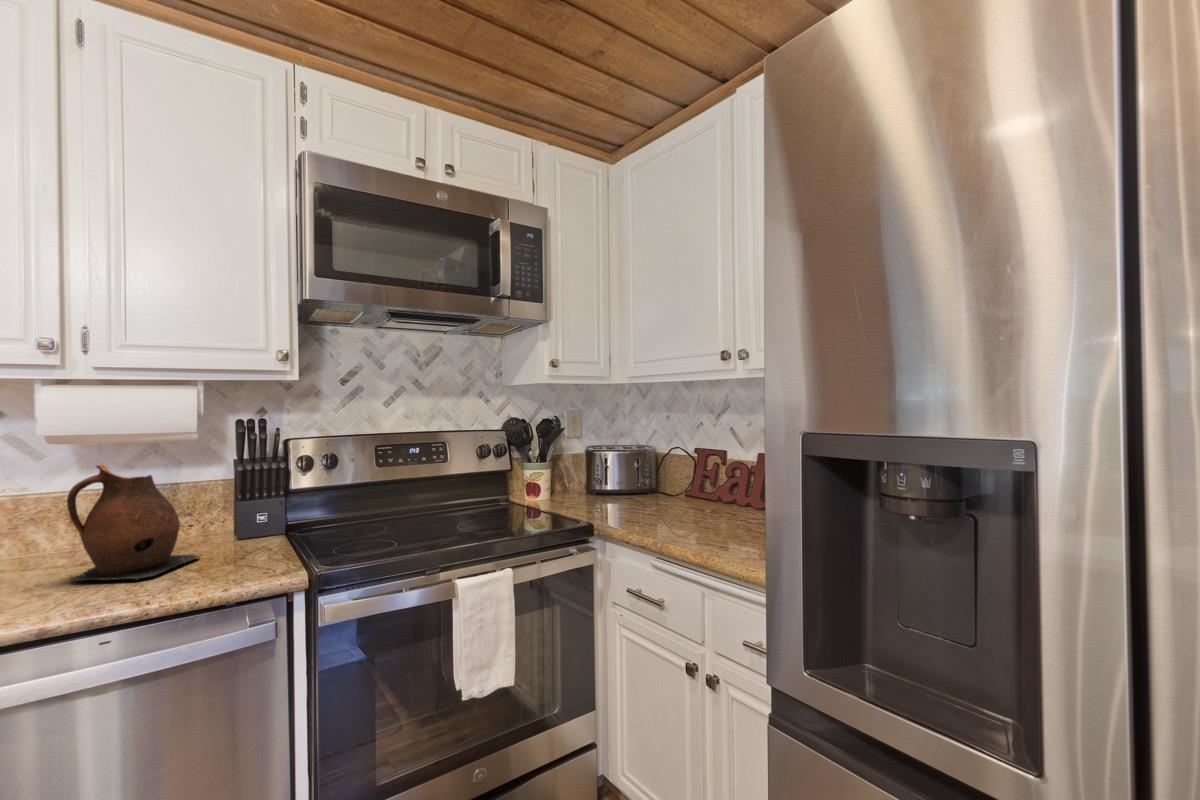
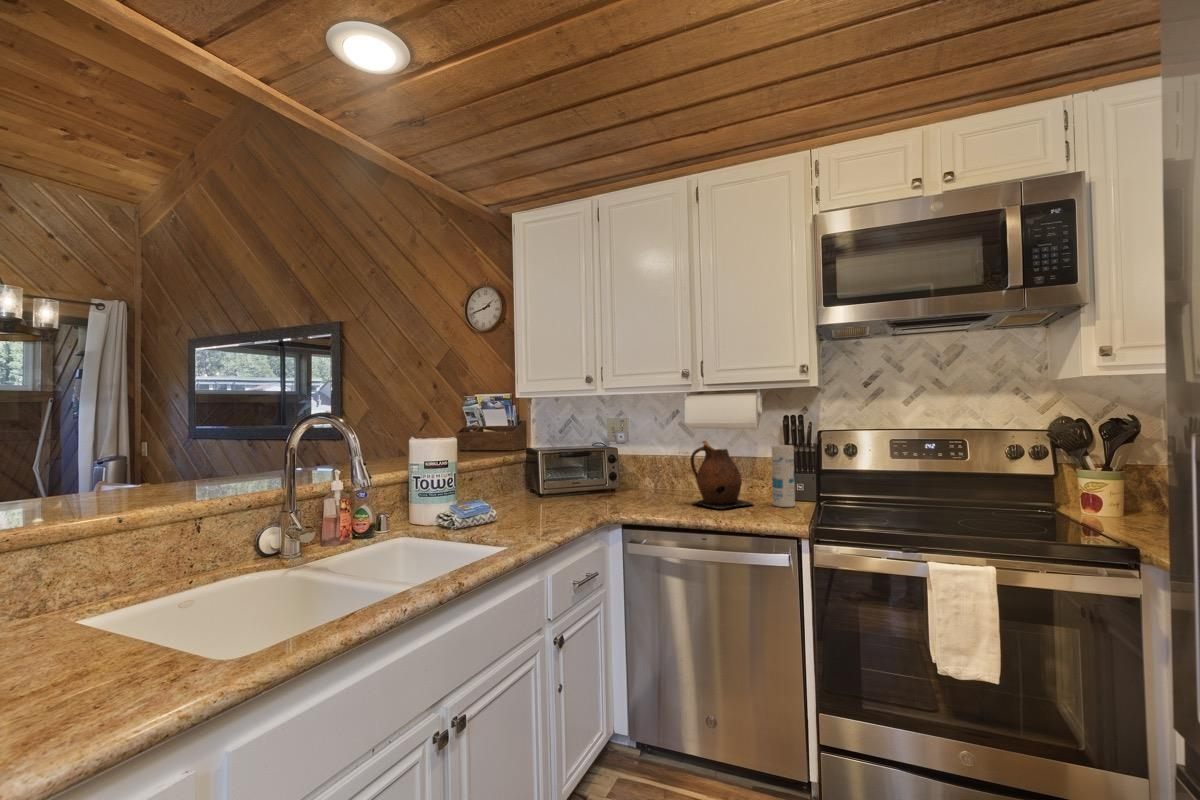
canister: none [230,461,266,552] -> present [771,445,795,507]

